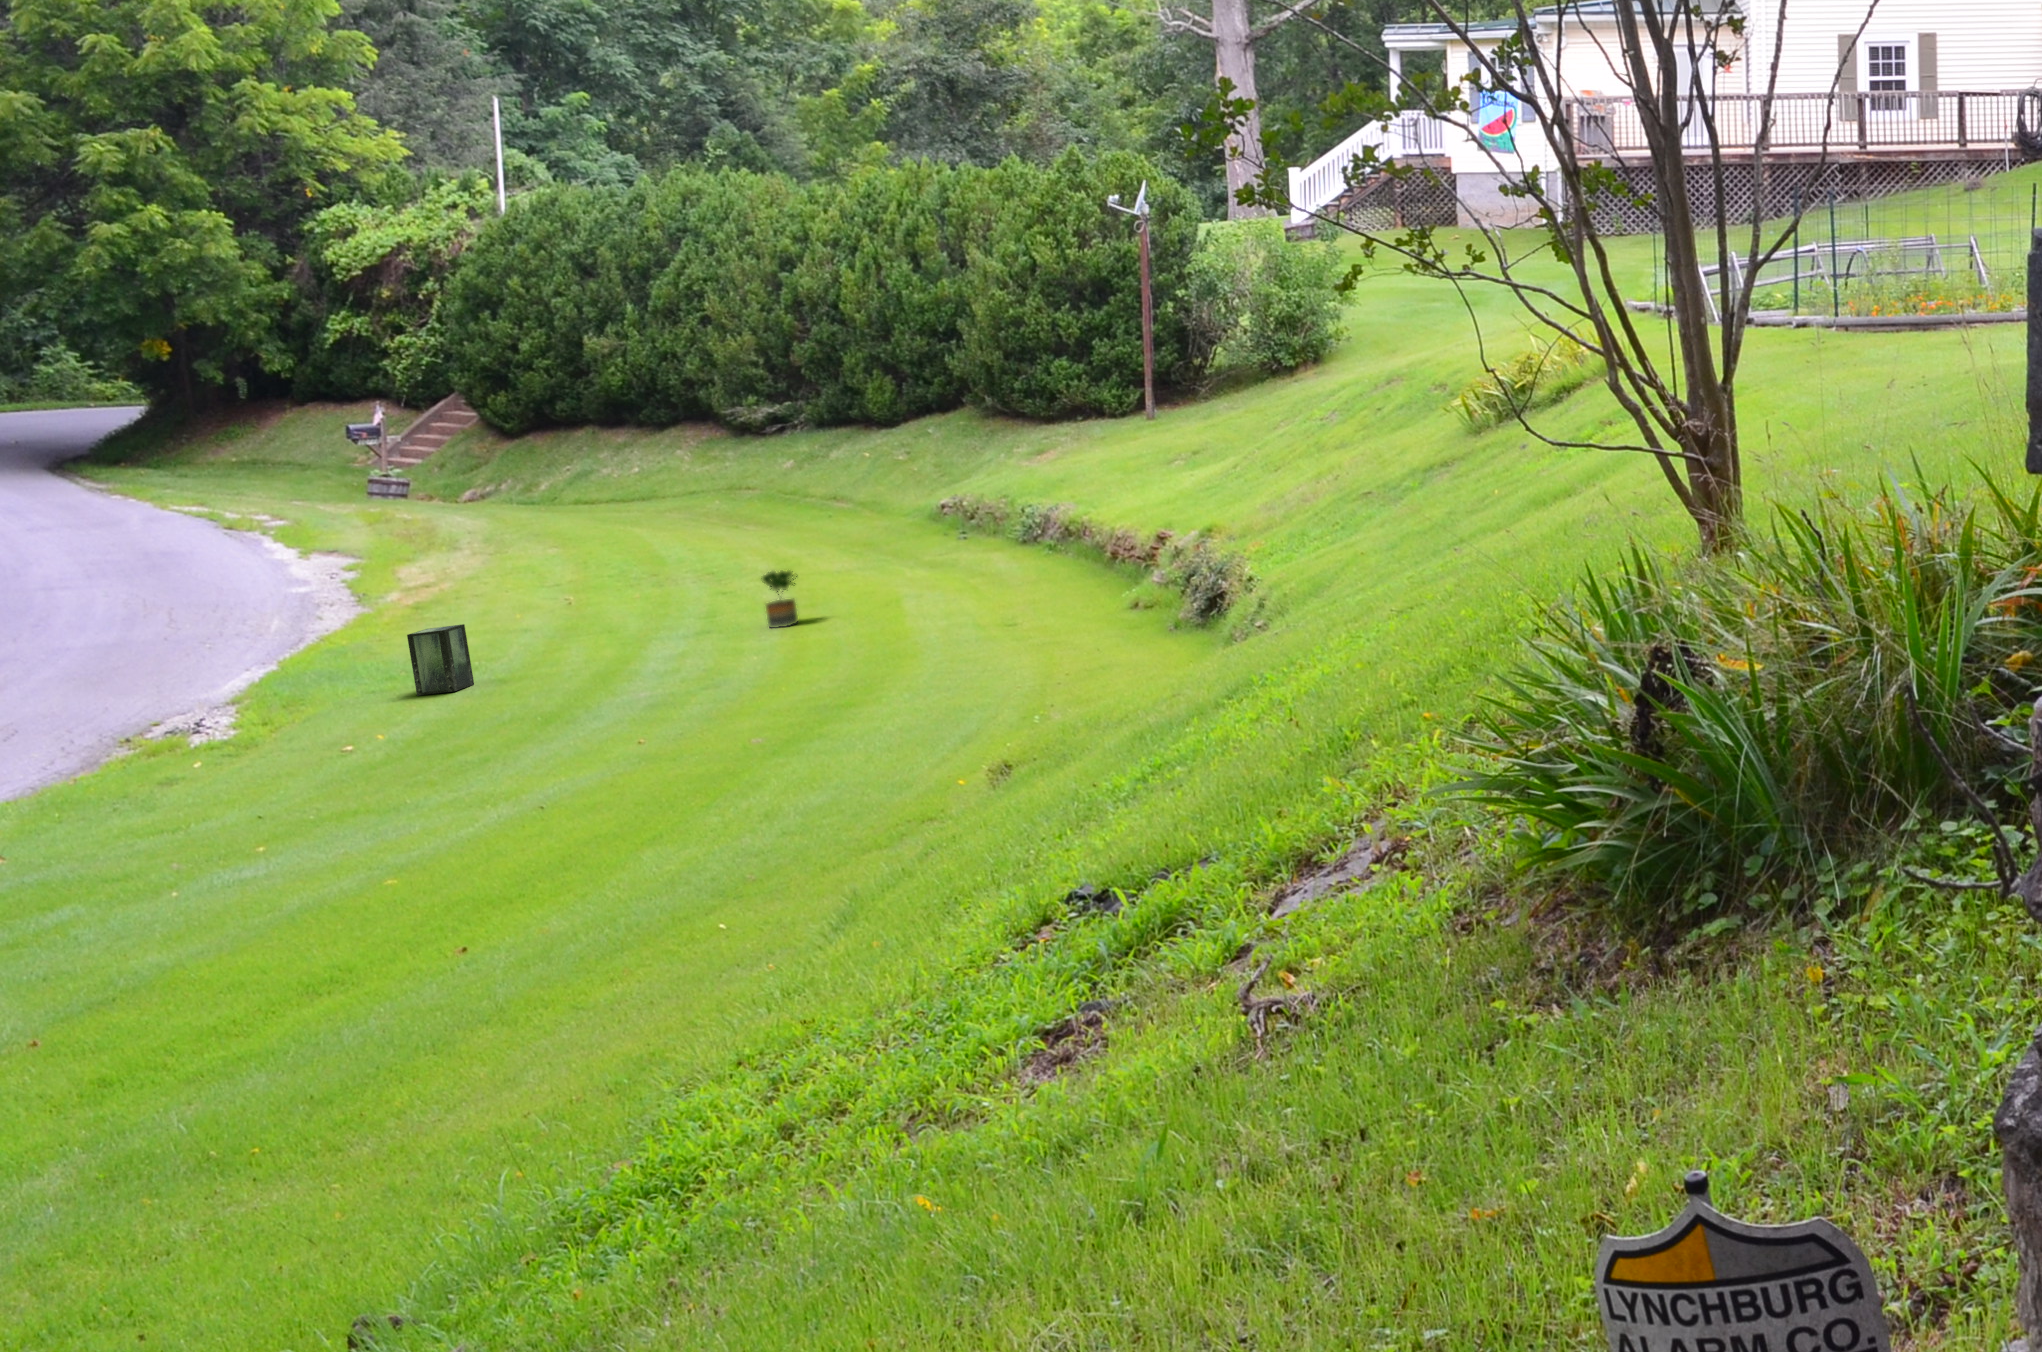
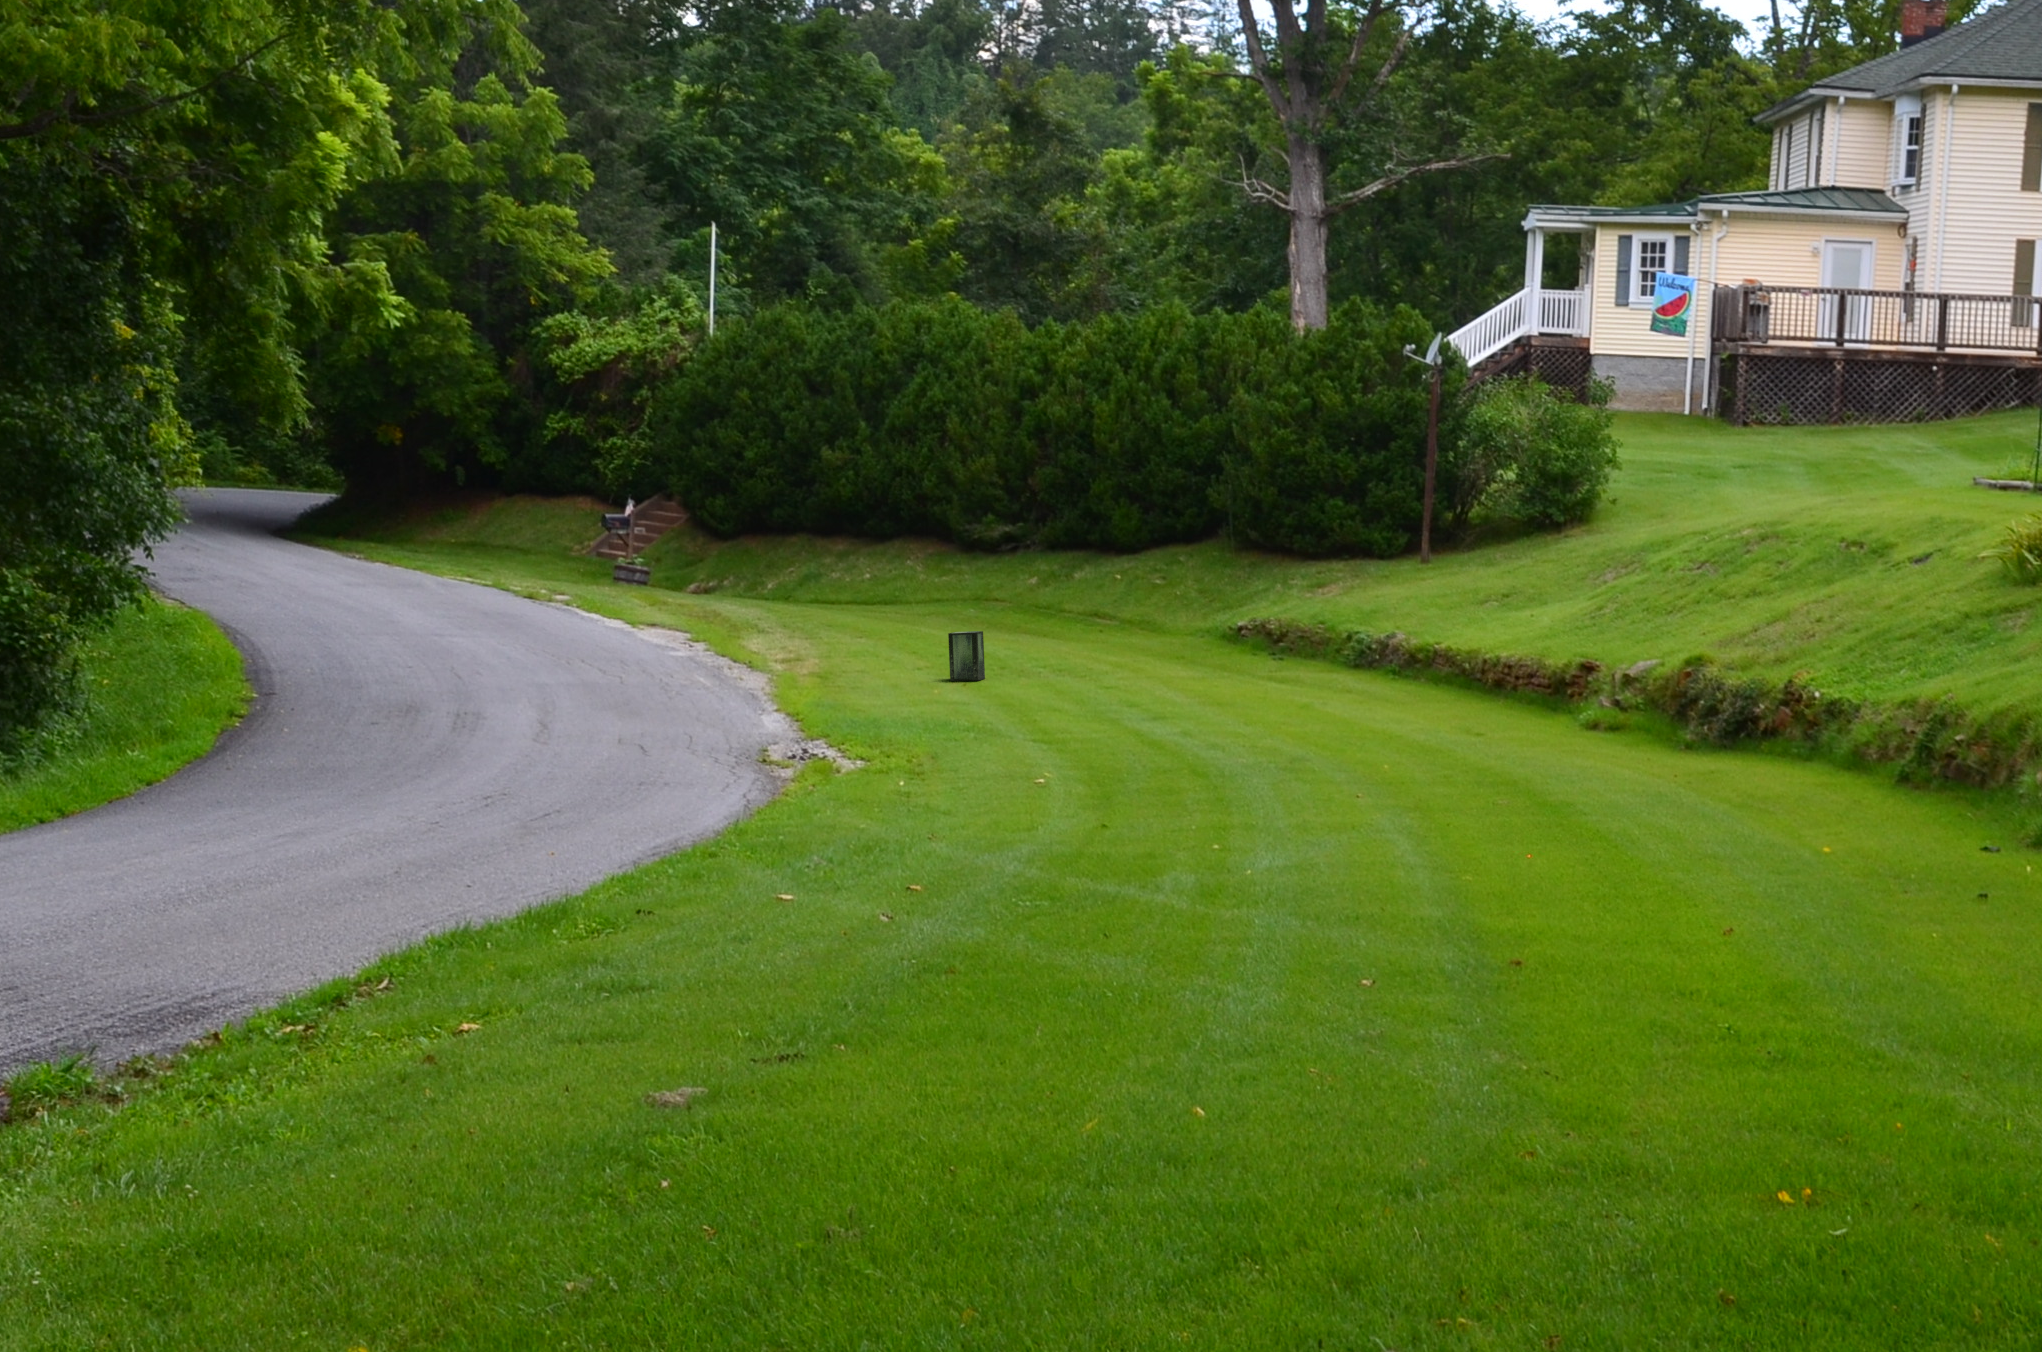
potted tree: present [761,570,798,628] -> none [1172,620,1202,666]

